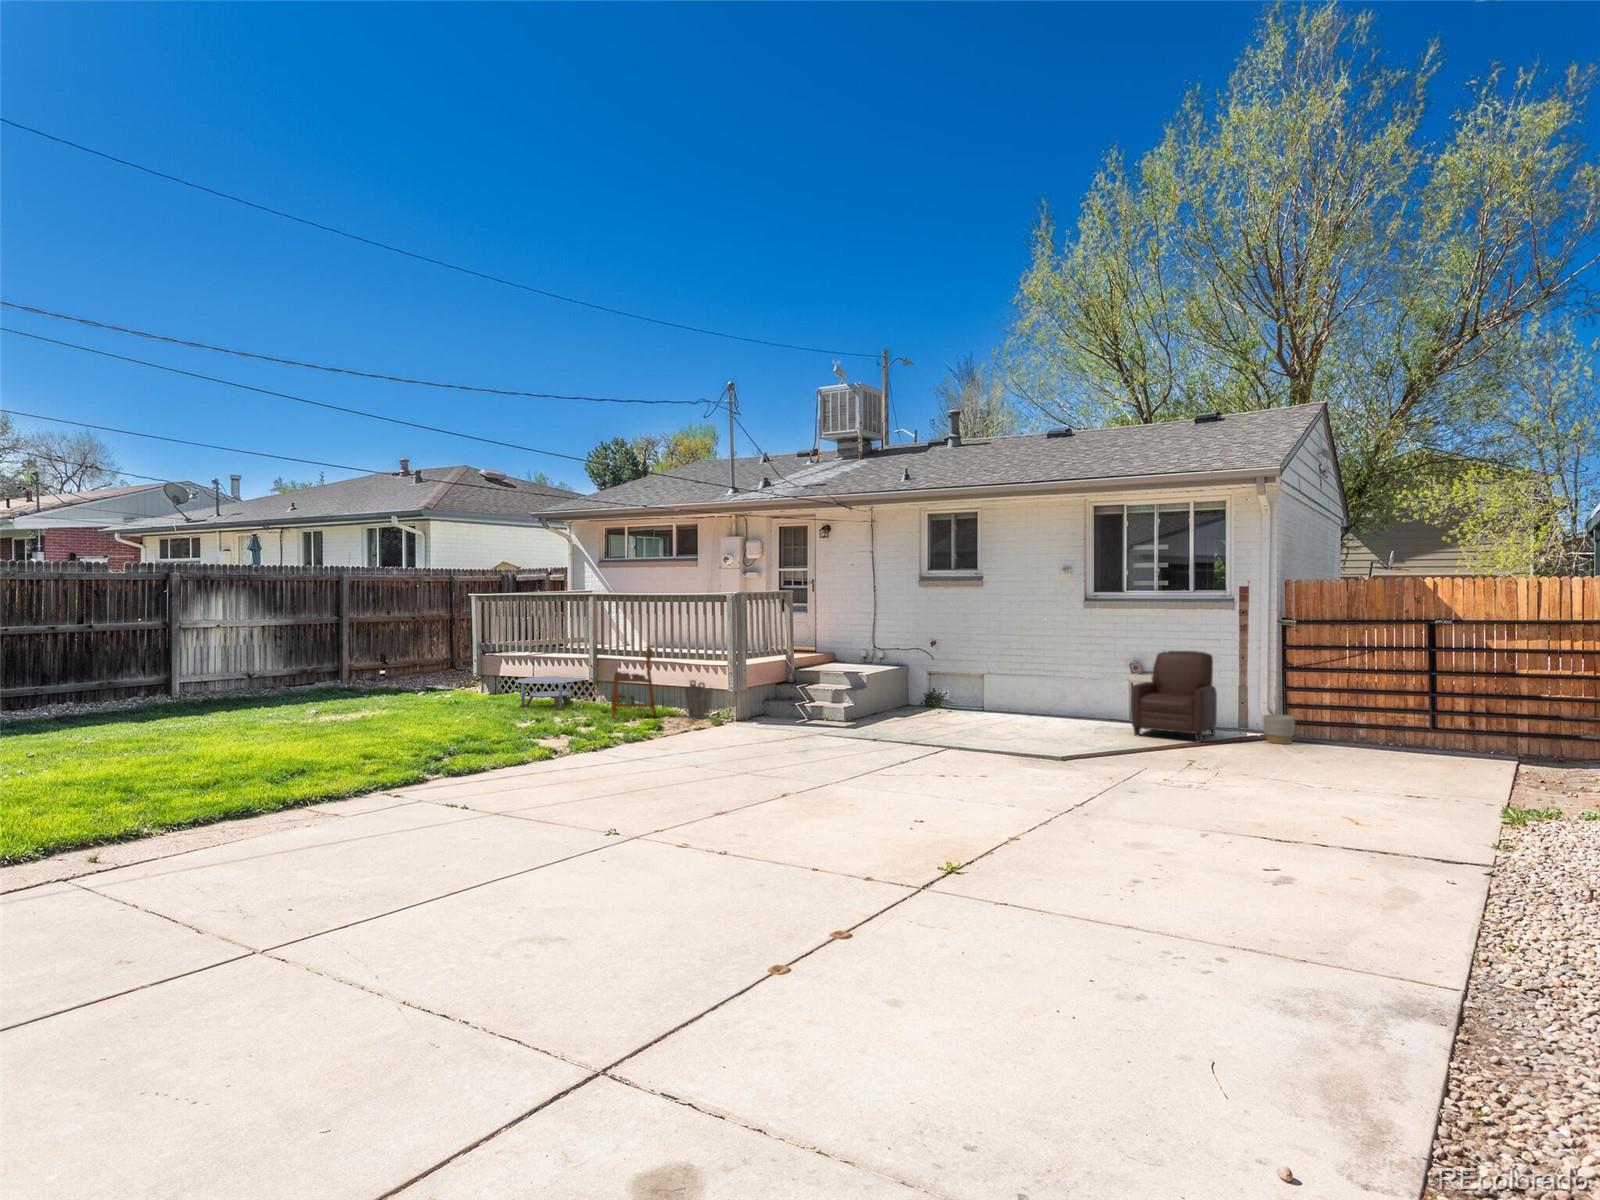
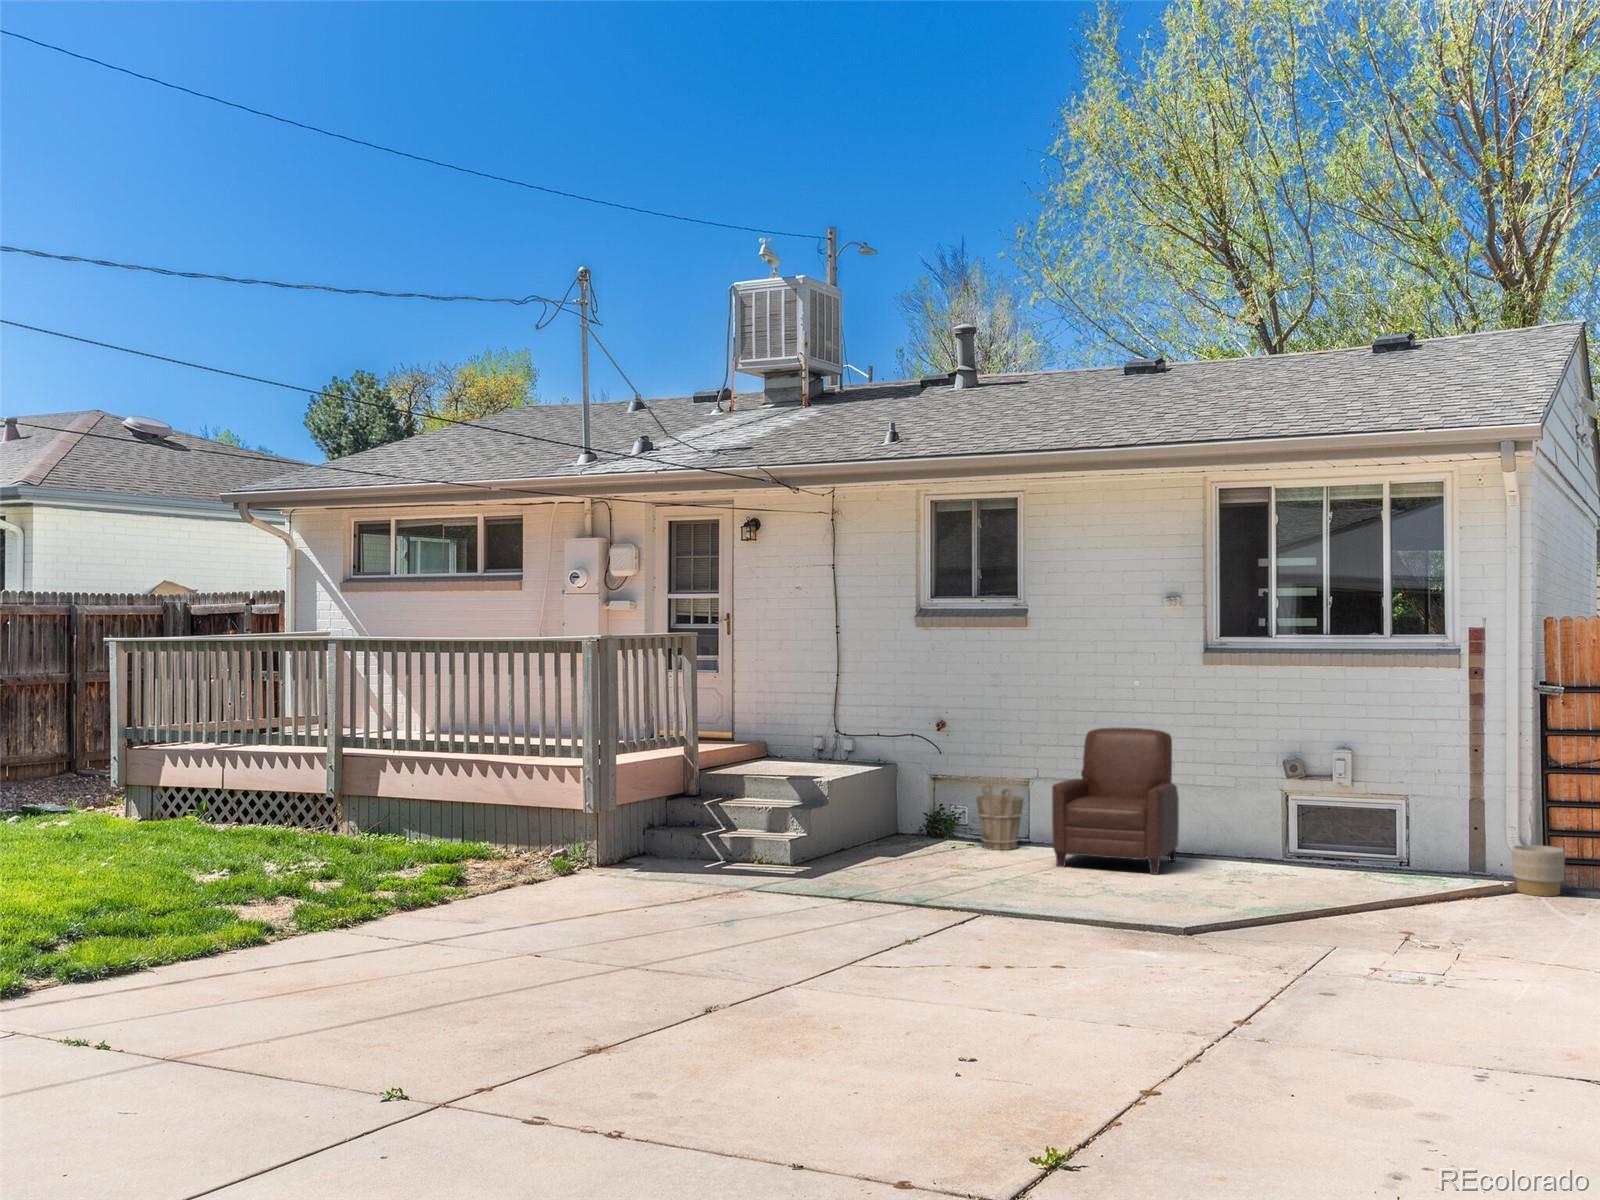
bench: present [612,646,656,718] -> none [369,728,453,864]
chair: present [1132,651,1217,743] -> present [1052,728,1179,874]
round table: present [516,676,586,710] -> none [189,785,321,849]
bucket: present [685,680,713,719] -> present [976,784,1023,850]

